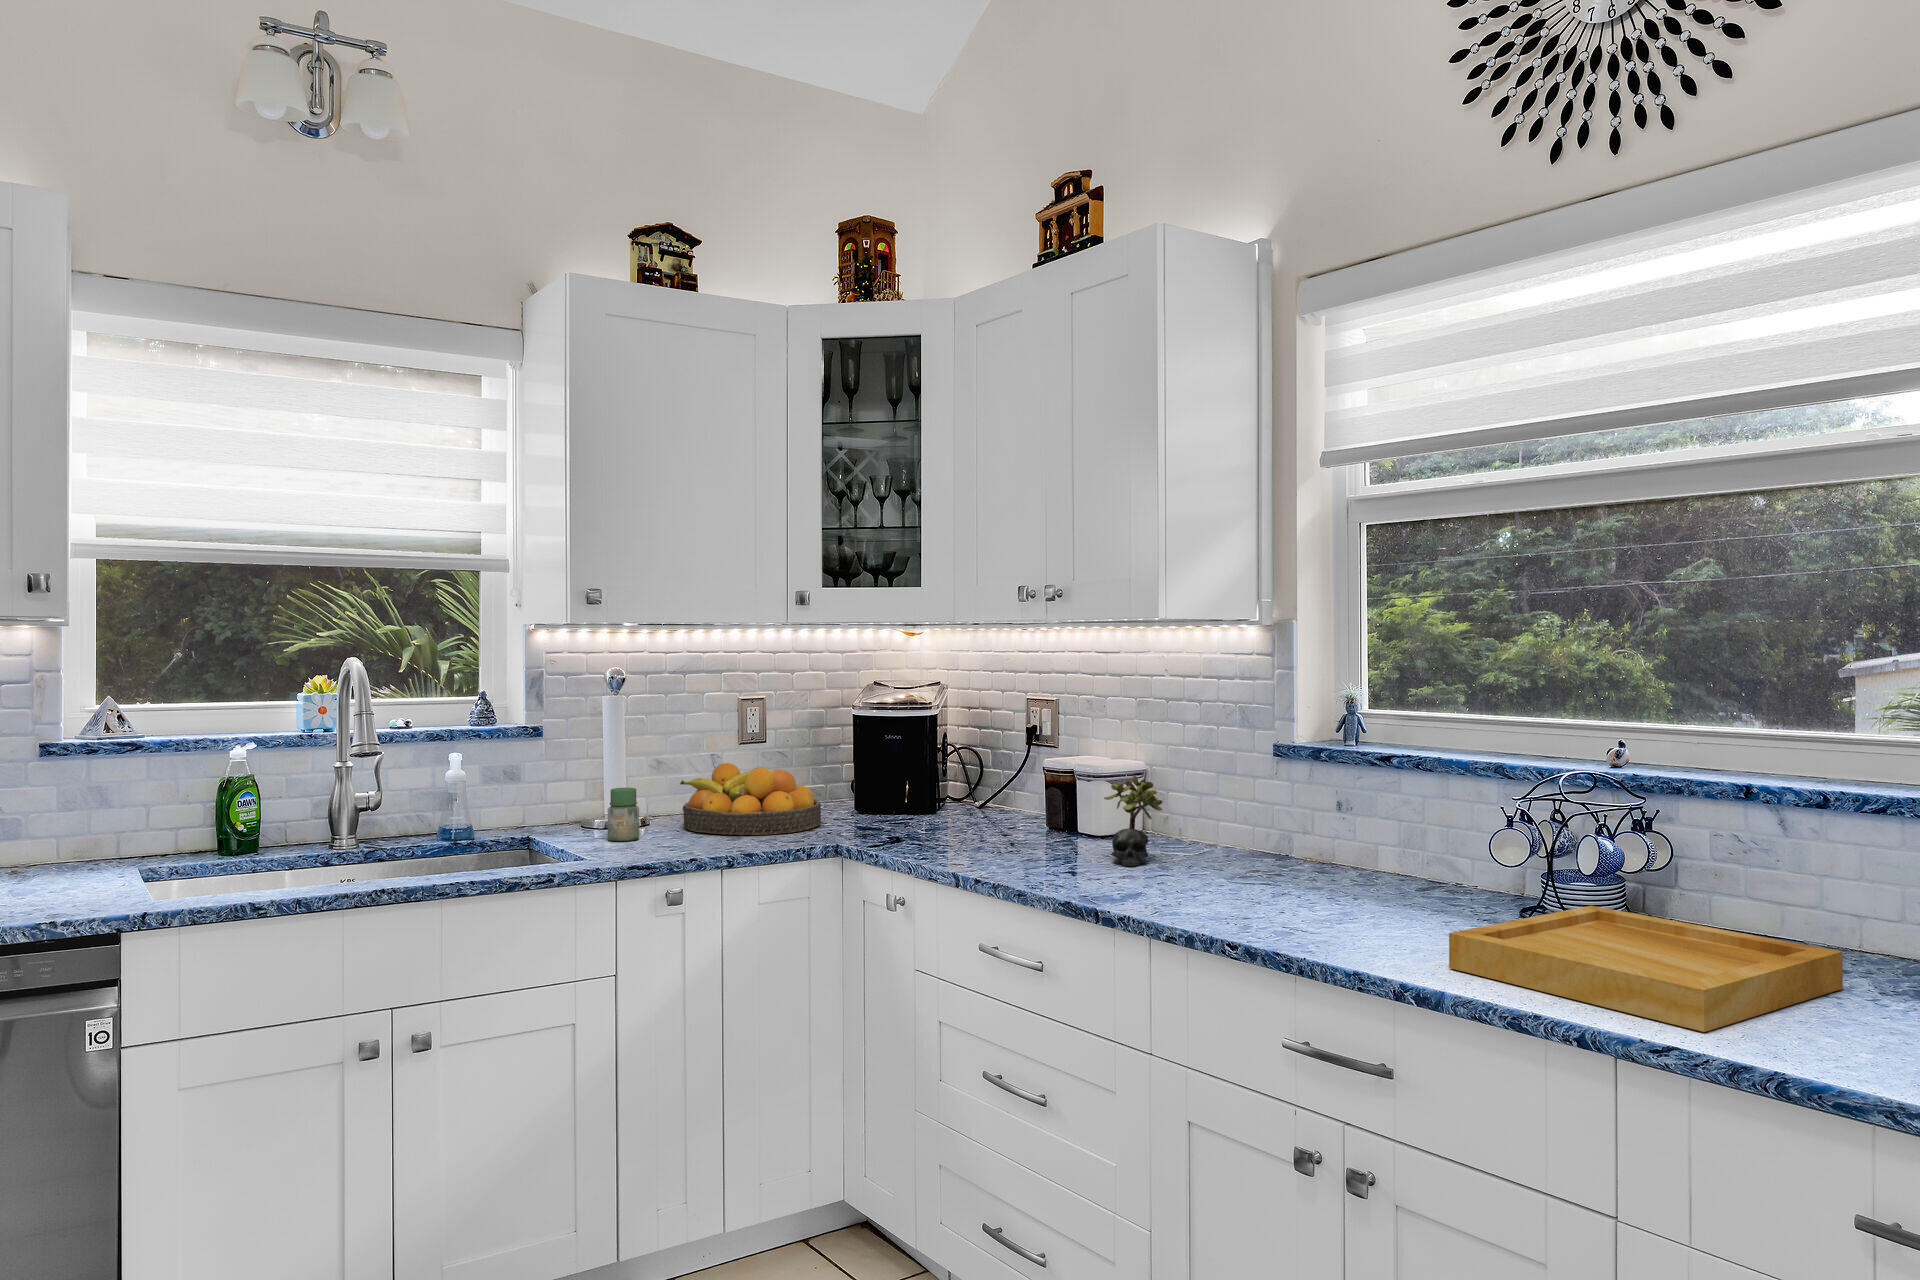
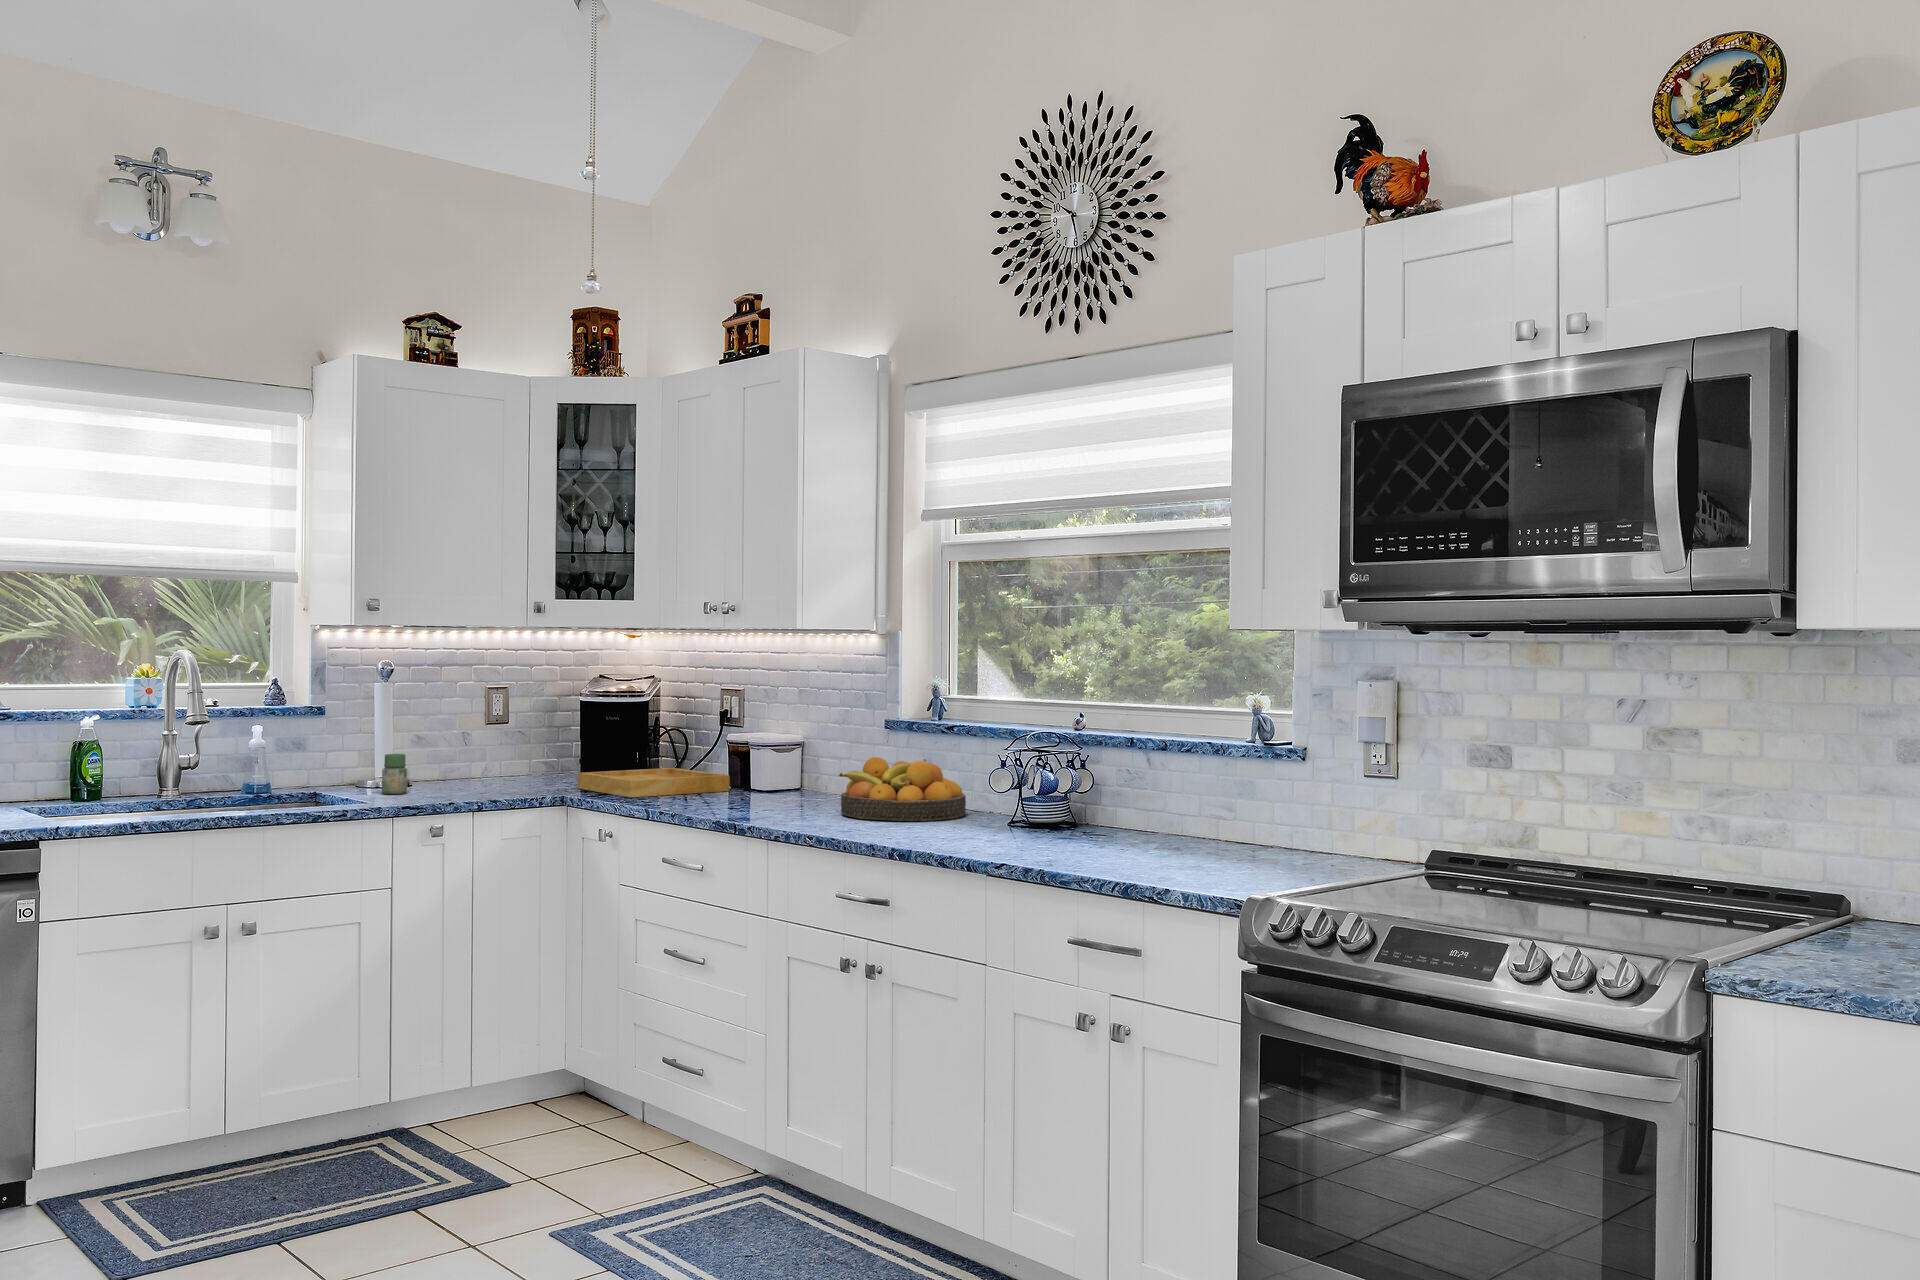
fruit bowl: present [680,763,821,835] -> present [839,757,966,821]
succulent plant: present [1104,776,1162,866] -> none [759,741,800,804]
tray: present [1449,906,1843,1032] -> present [578,768,730,797]

